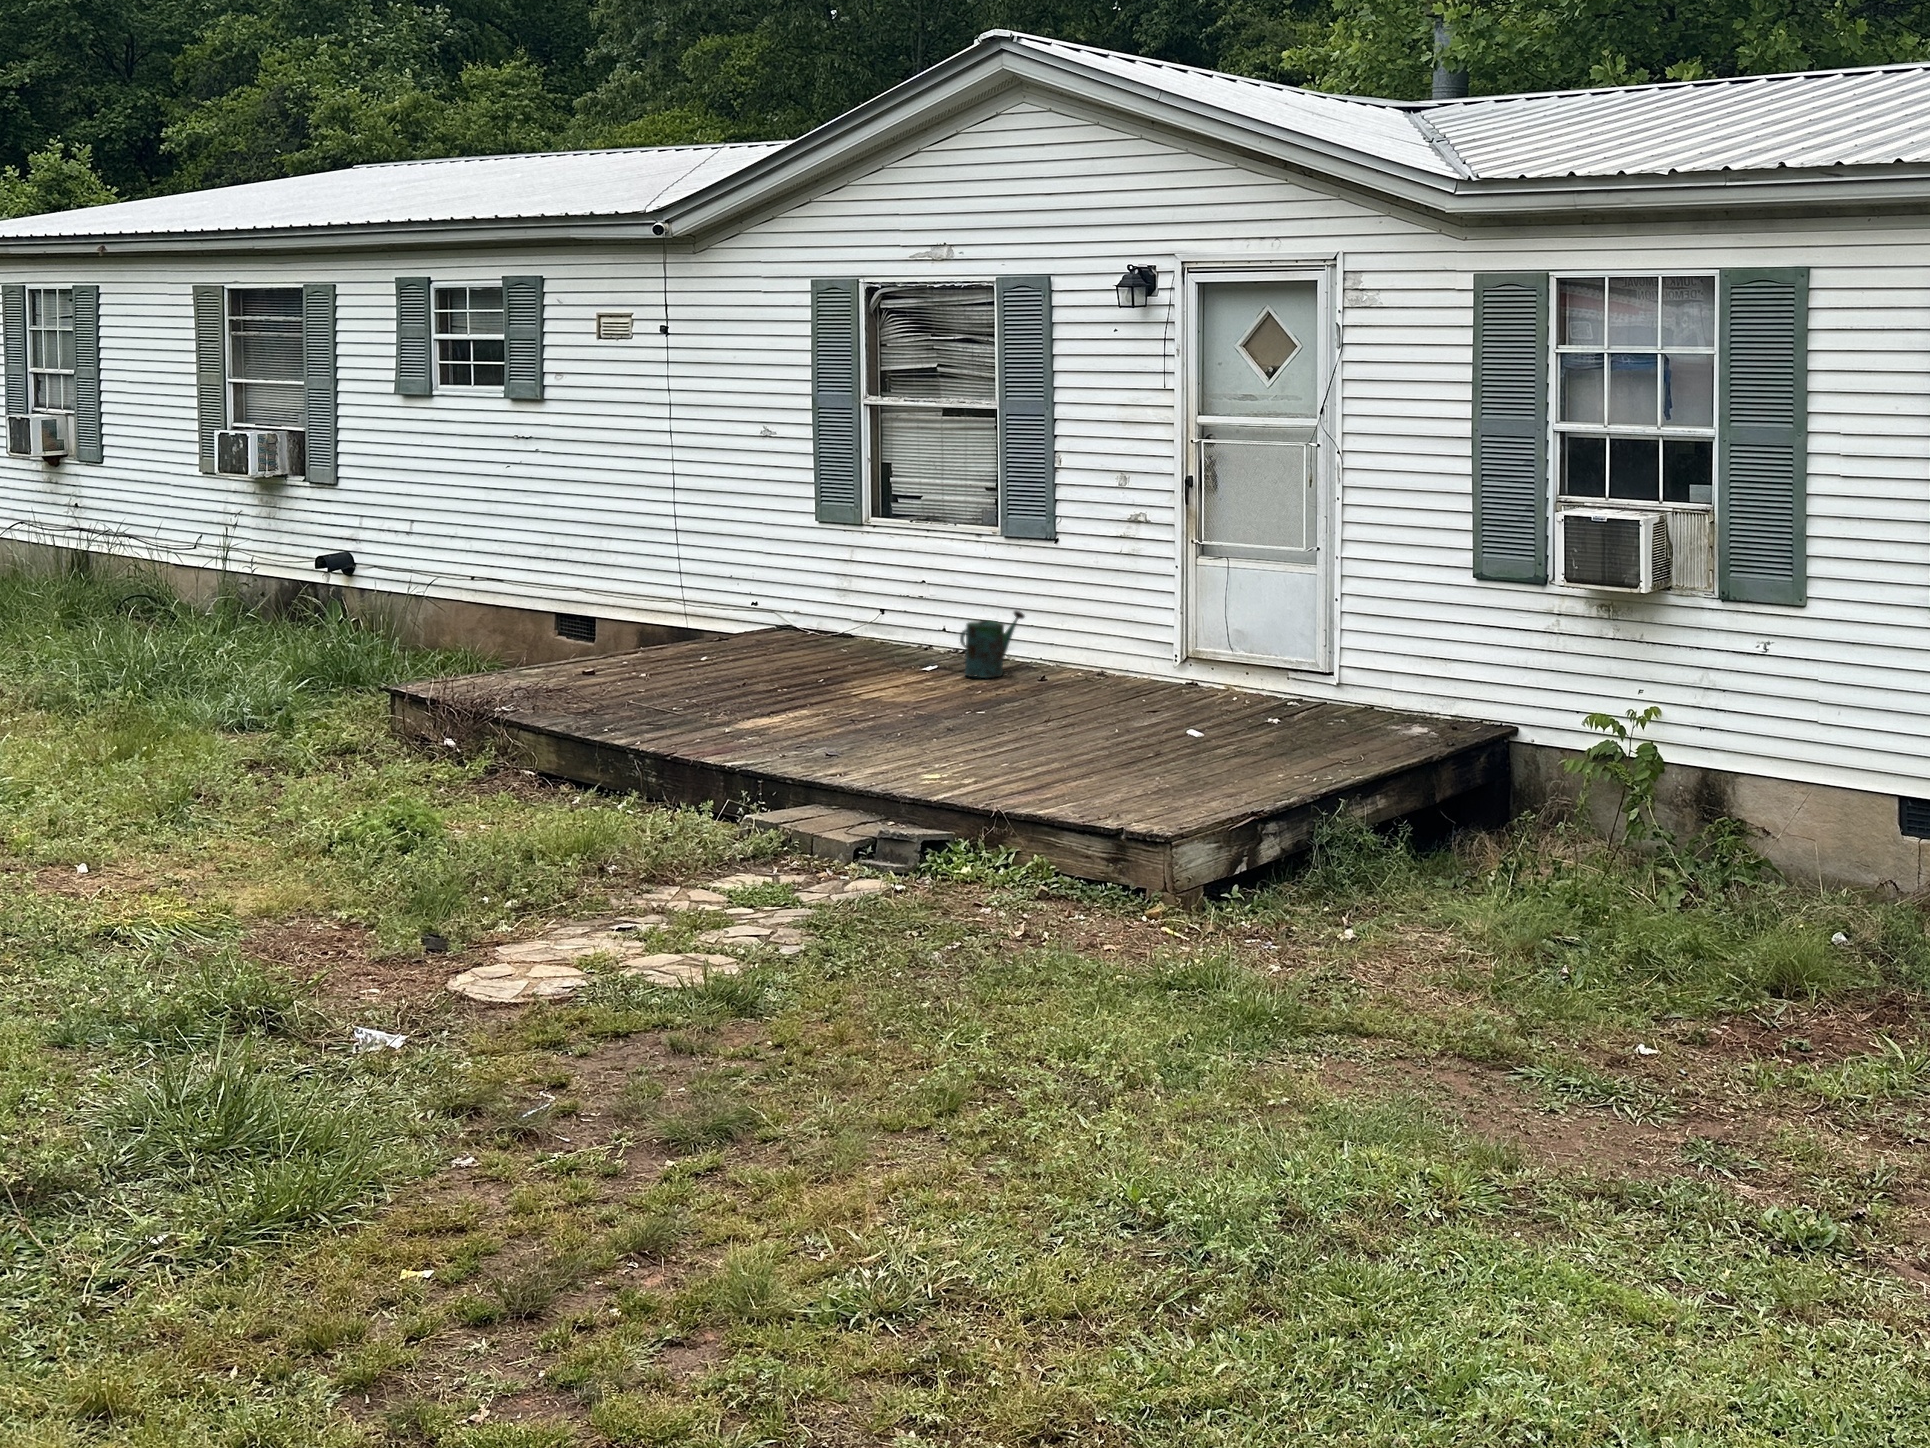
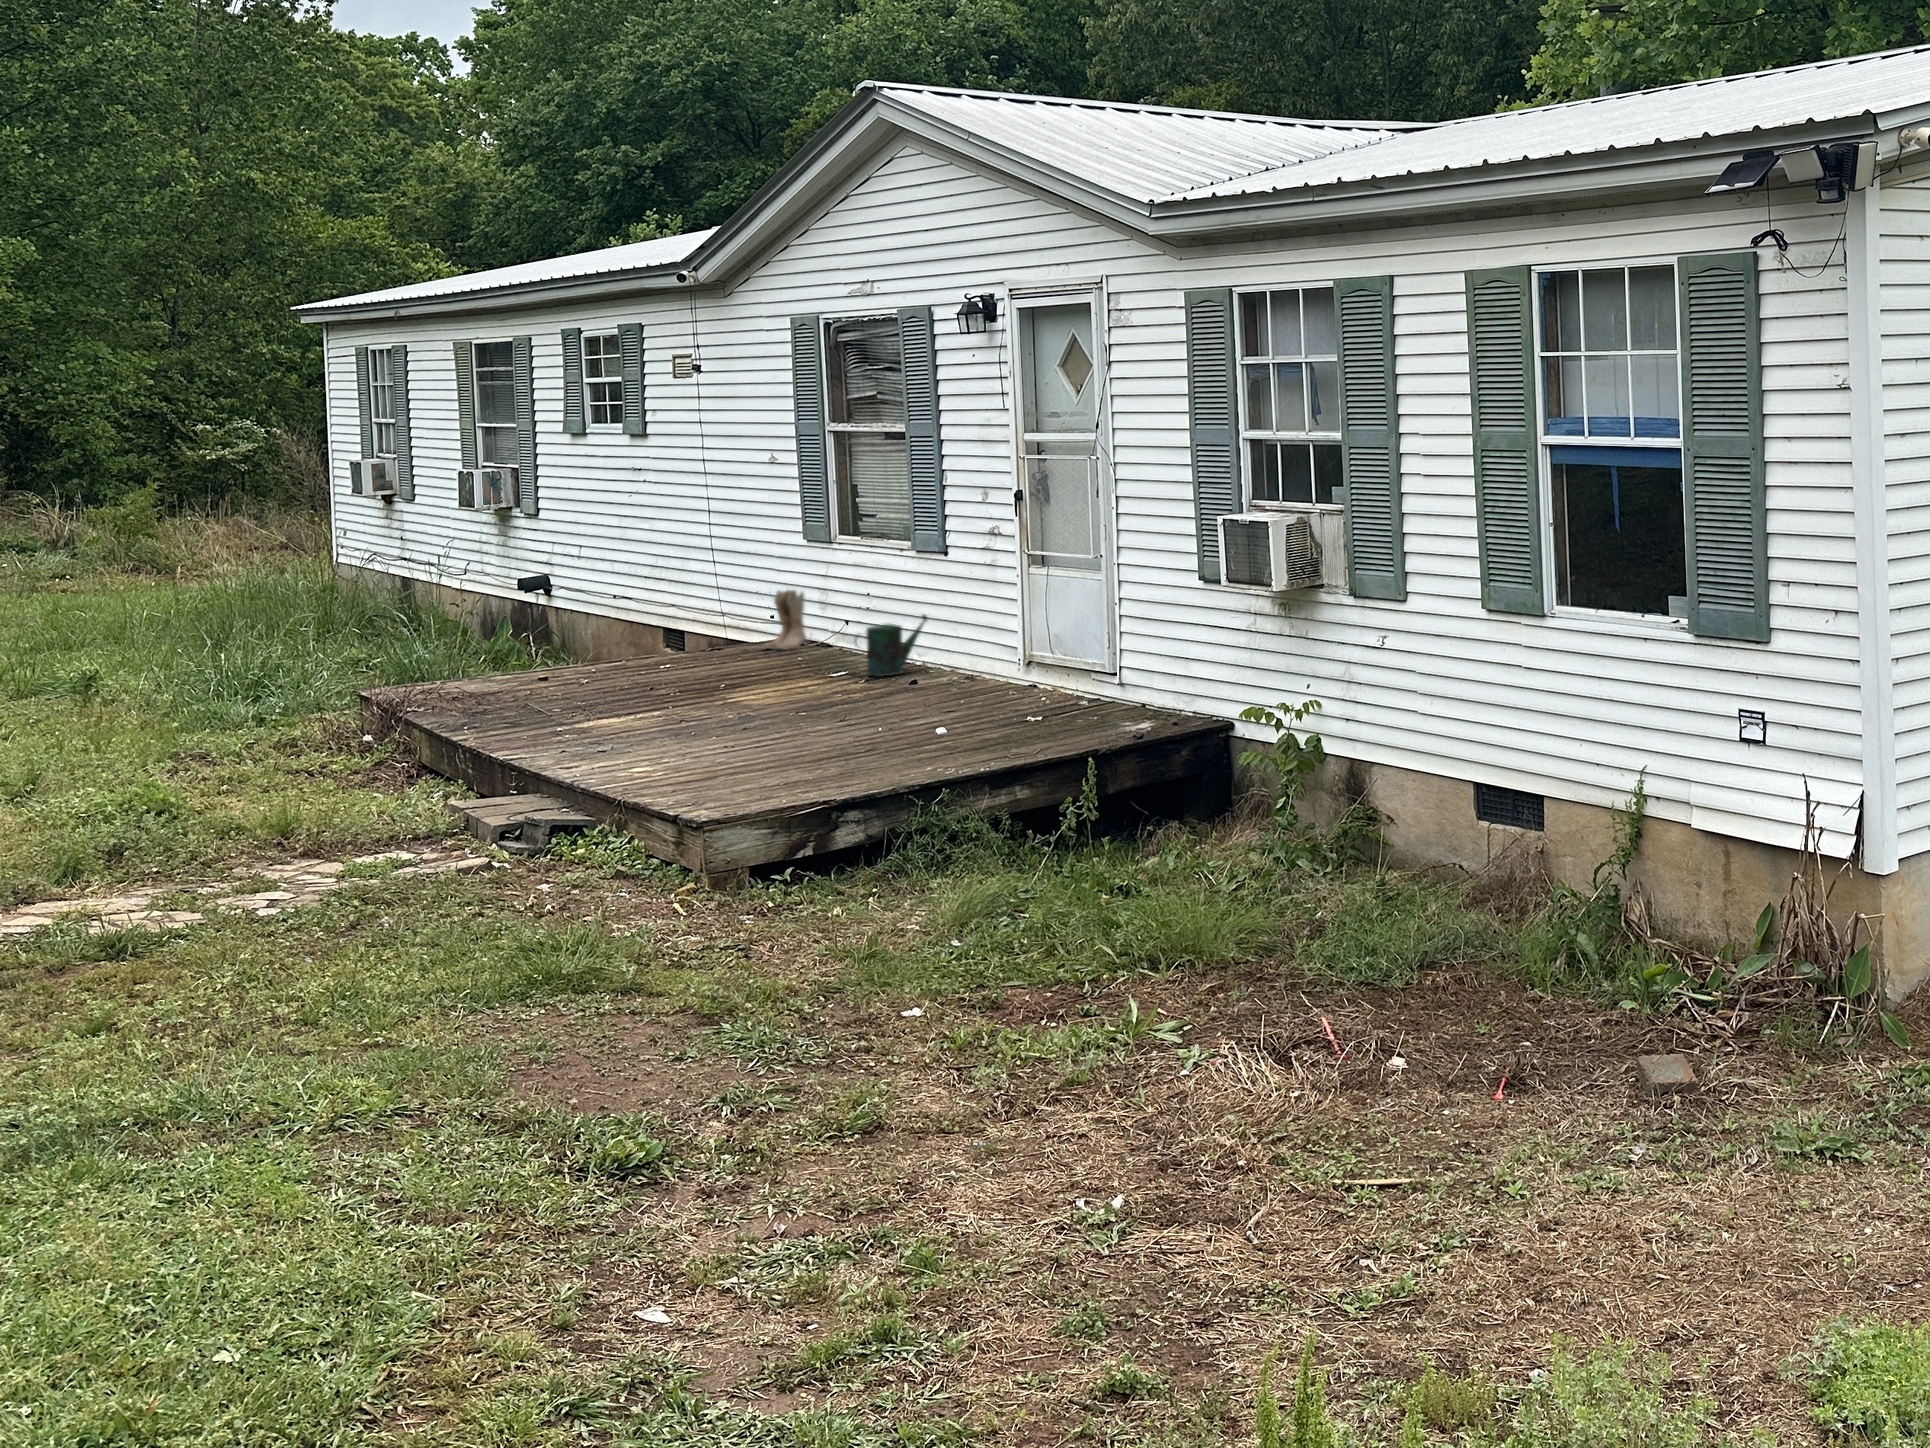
boots: none [768,579,818,647] -> present [762,590,810,650]

